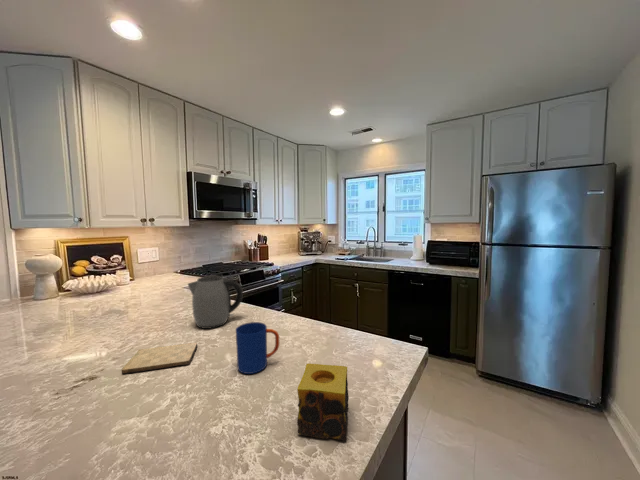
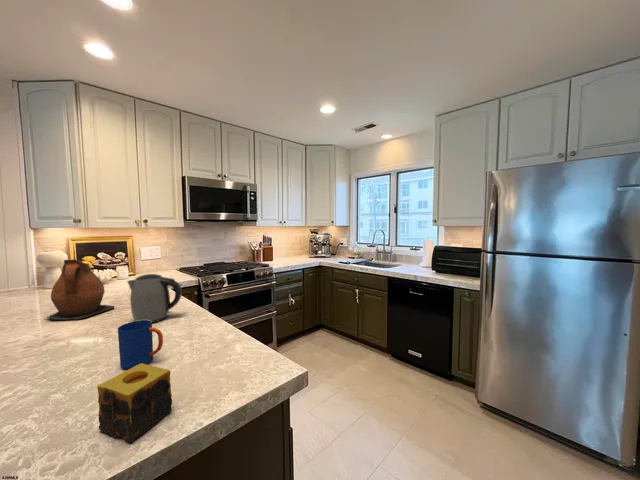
ceramic pitcher: none [79,262,154,332] -> present [46,259,114,320]
cutting board: present [122,343,197,374] -> none [33,336,116,358]

